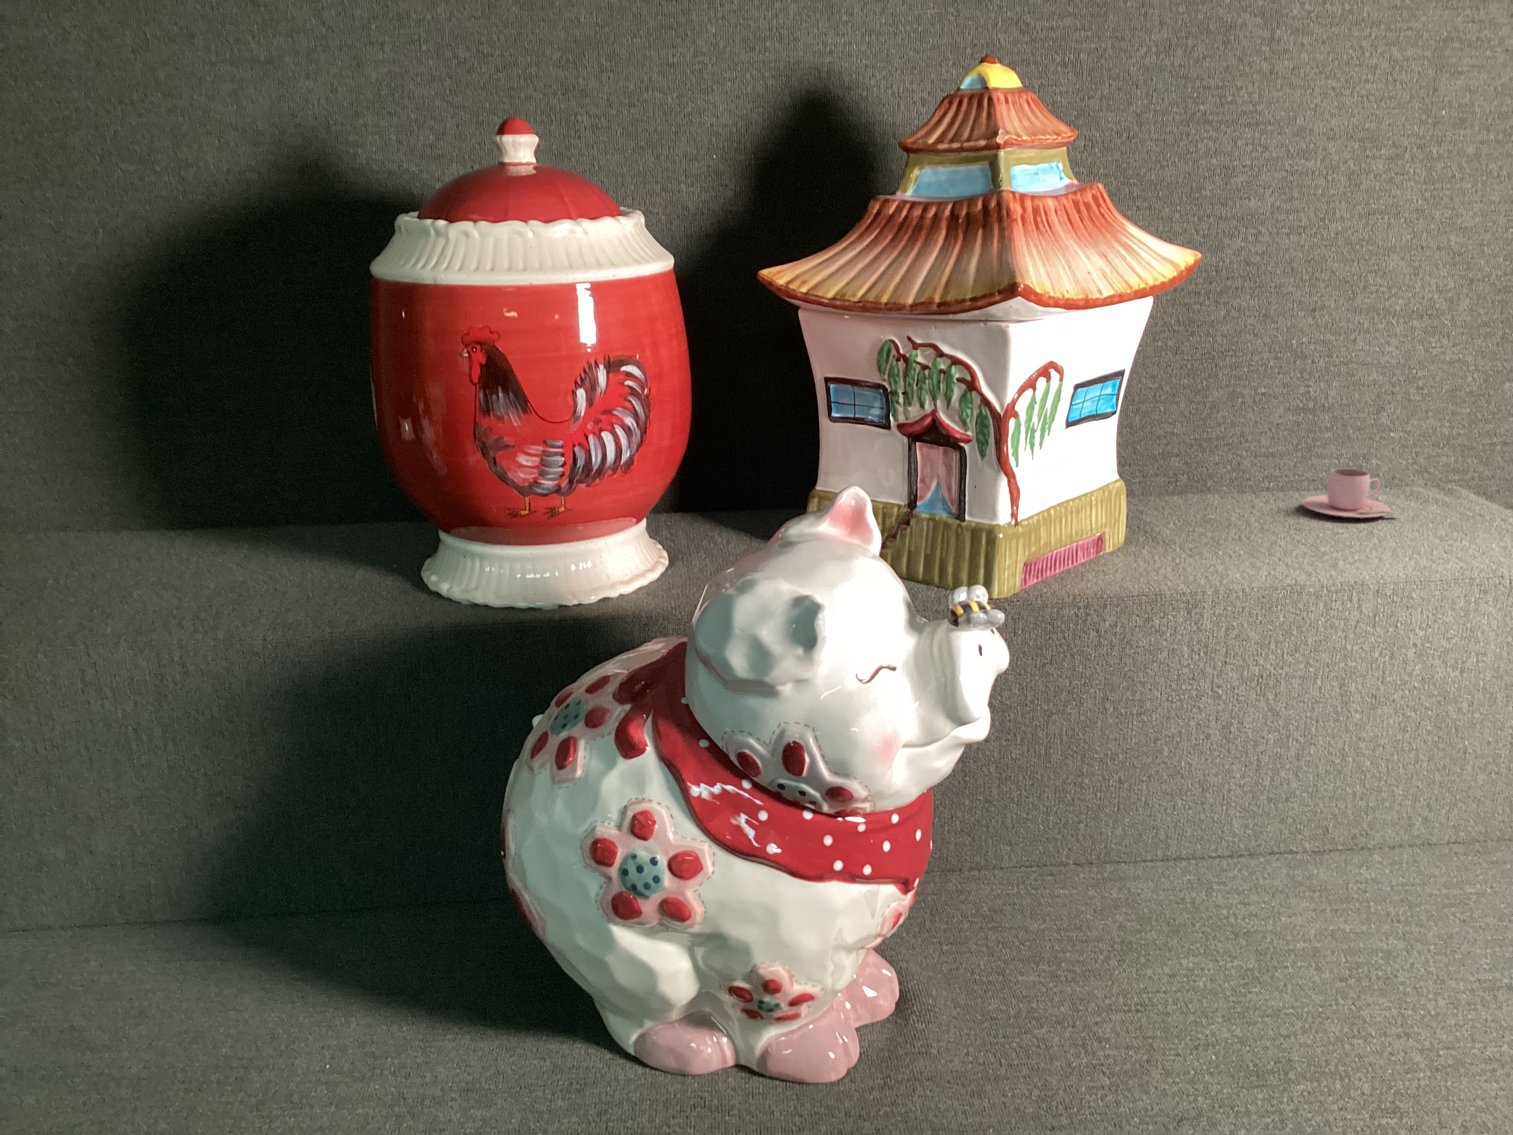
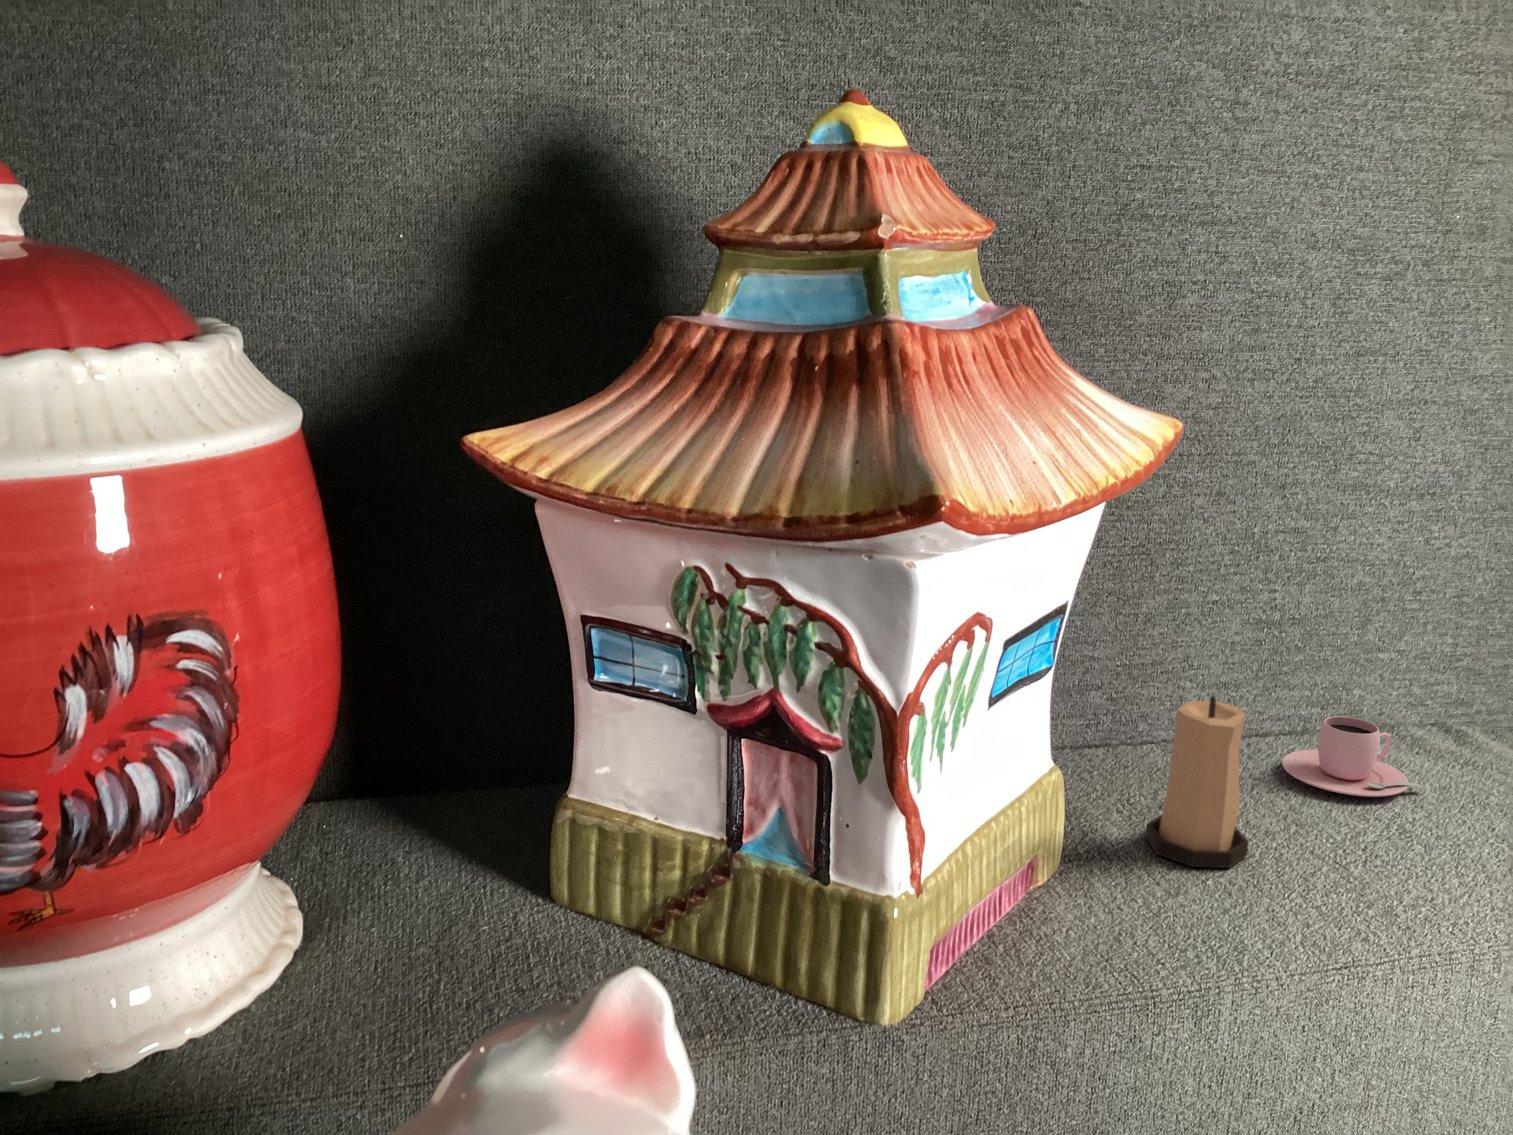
candle: none [1187,436,1254,548] -> present [1145,695,1248,868]

